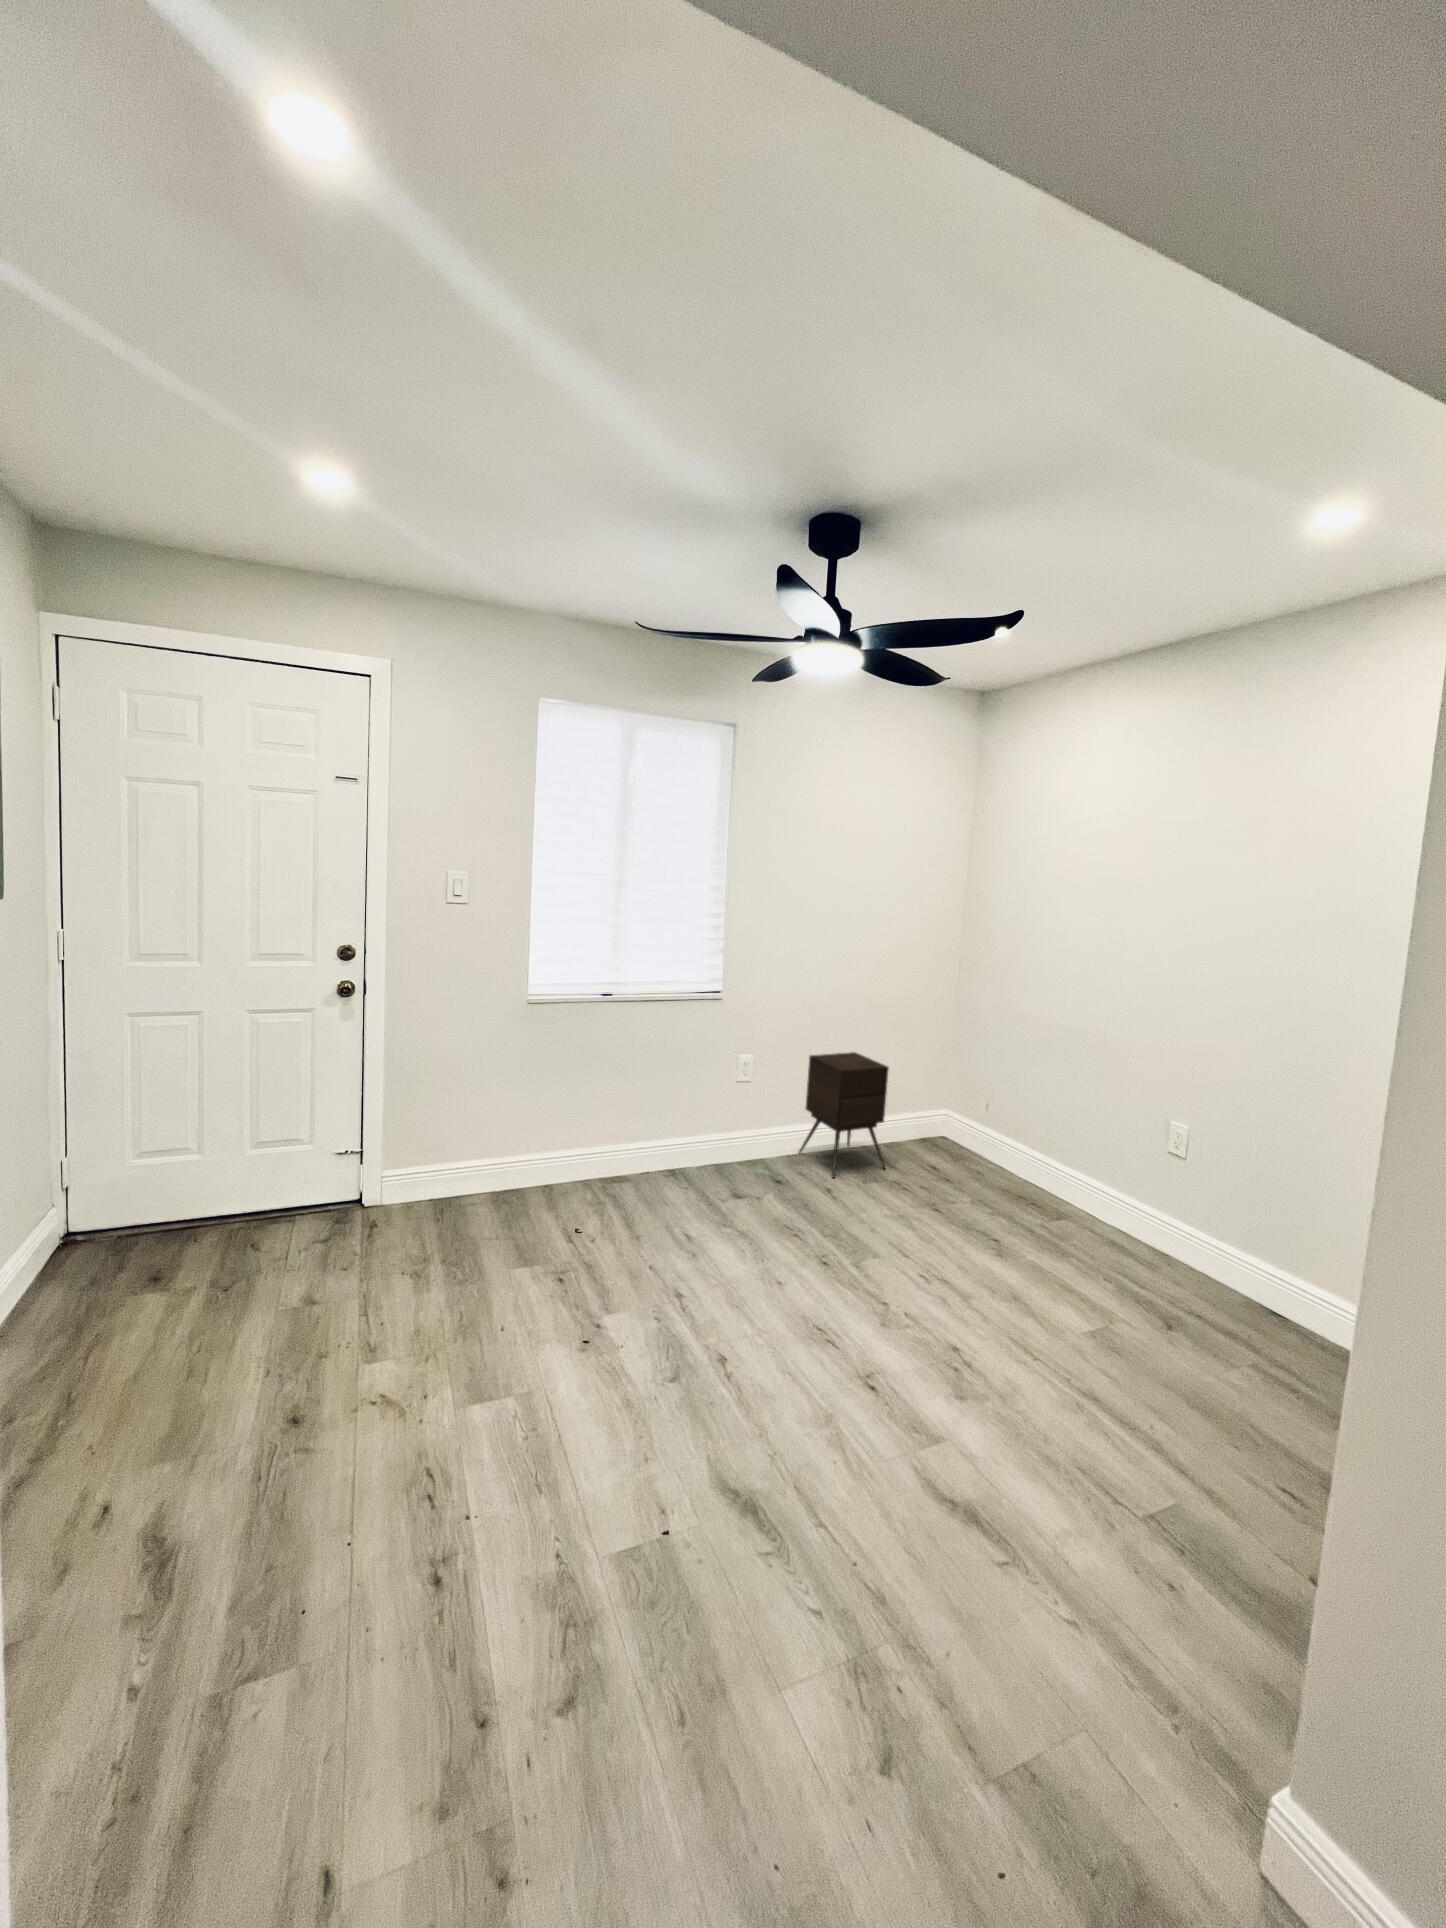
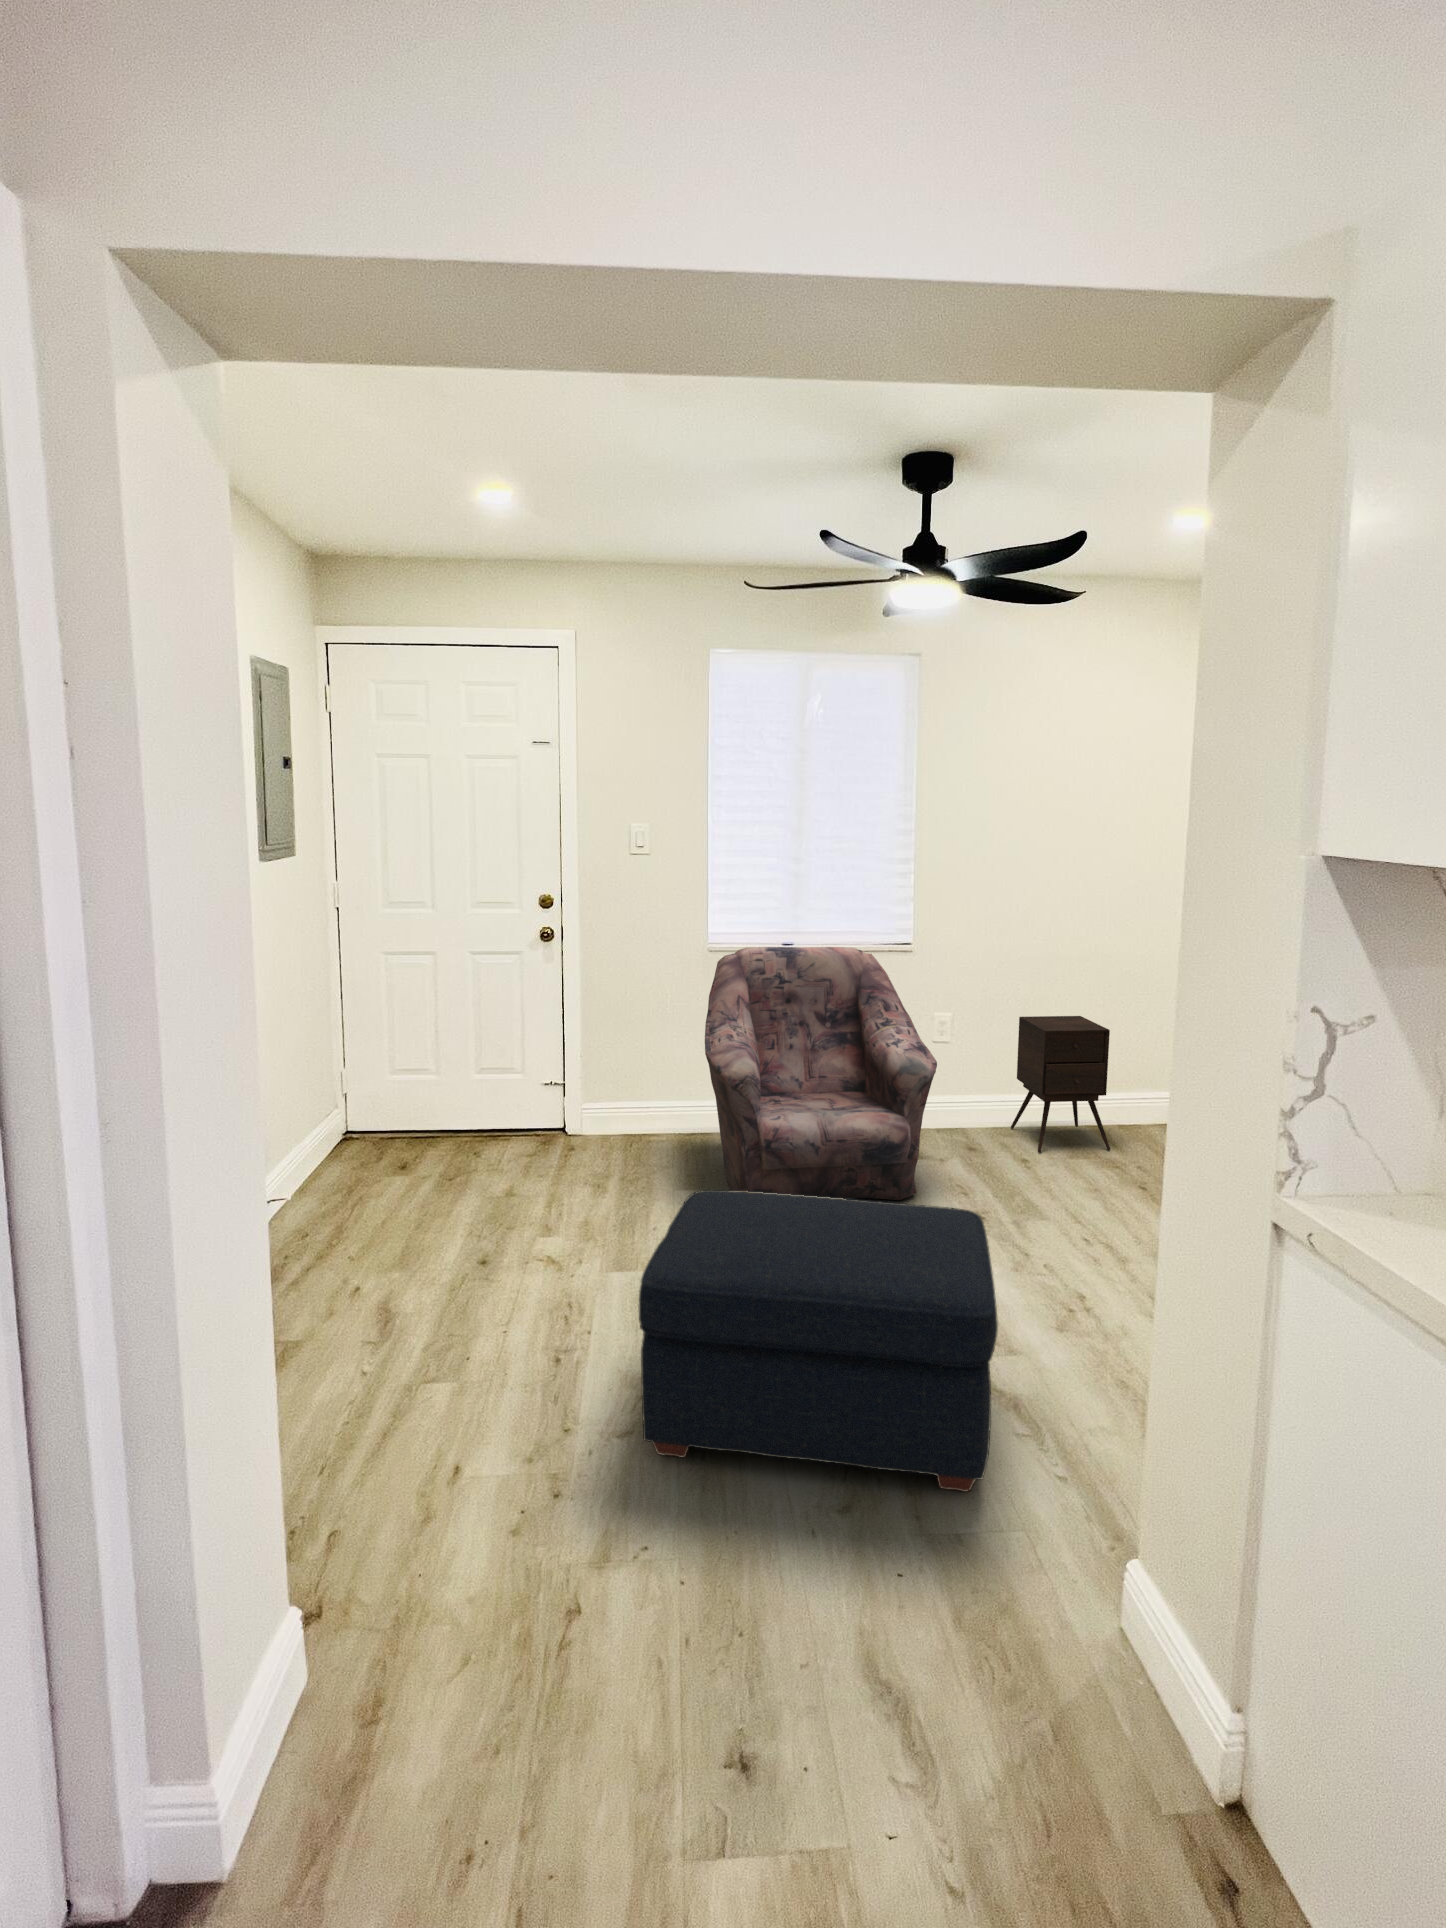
armchair: none [539,998,776,1278] -> present [705,947,937,1200]
ottoman: none [603,1306,1036,1737] -> present [639,1190,998,1492]

